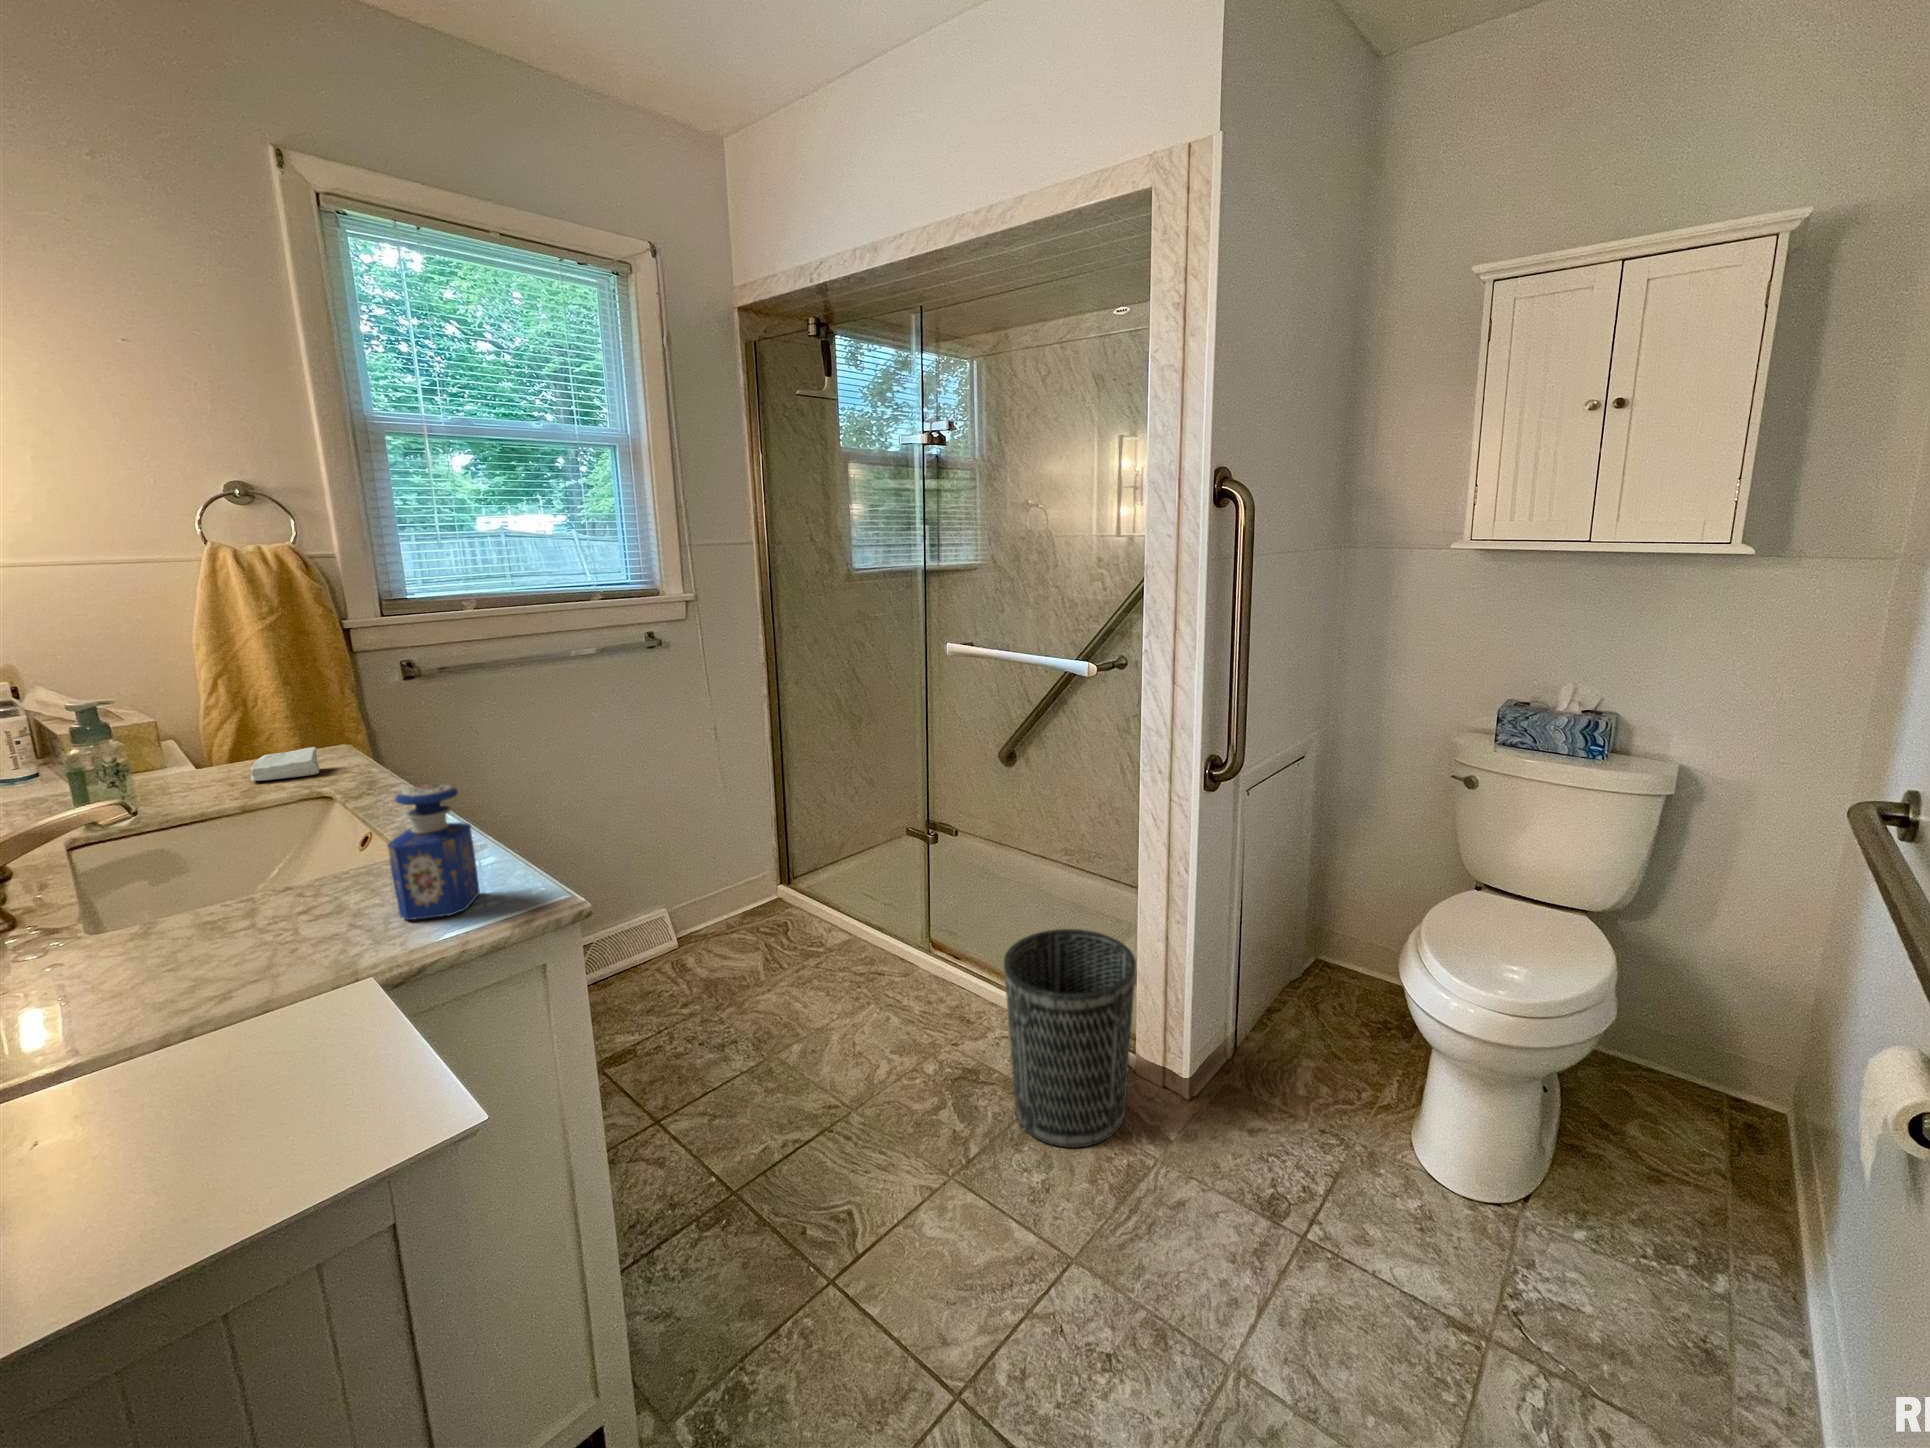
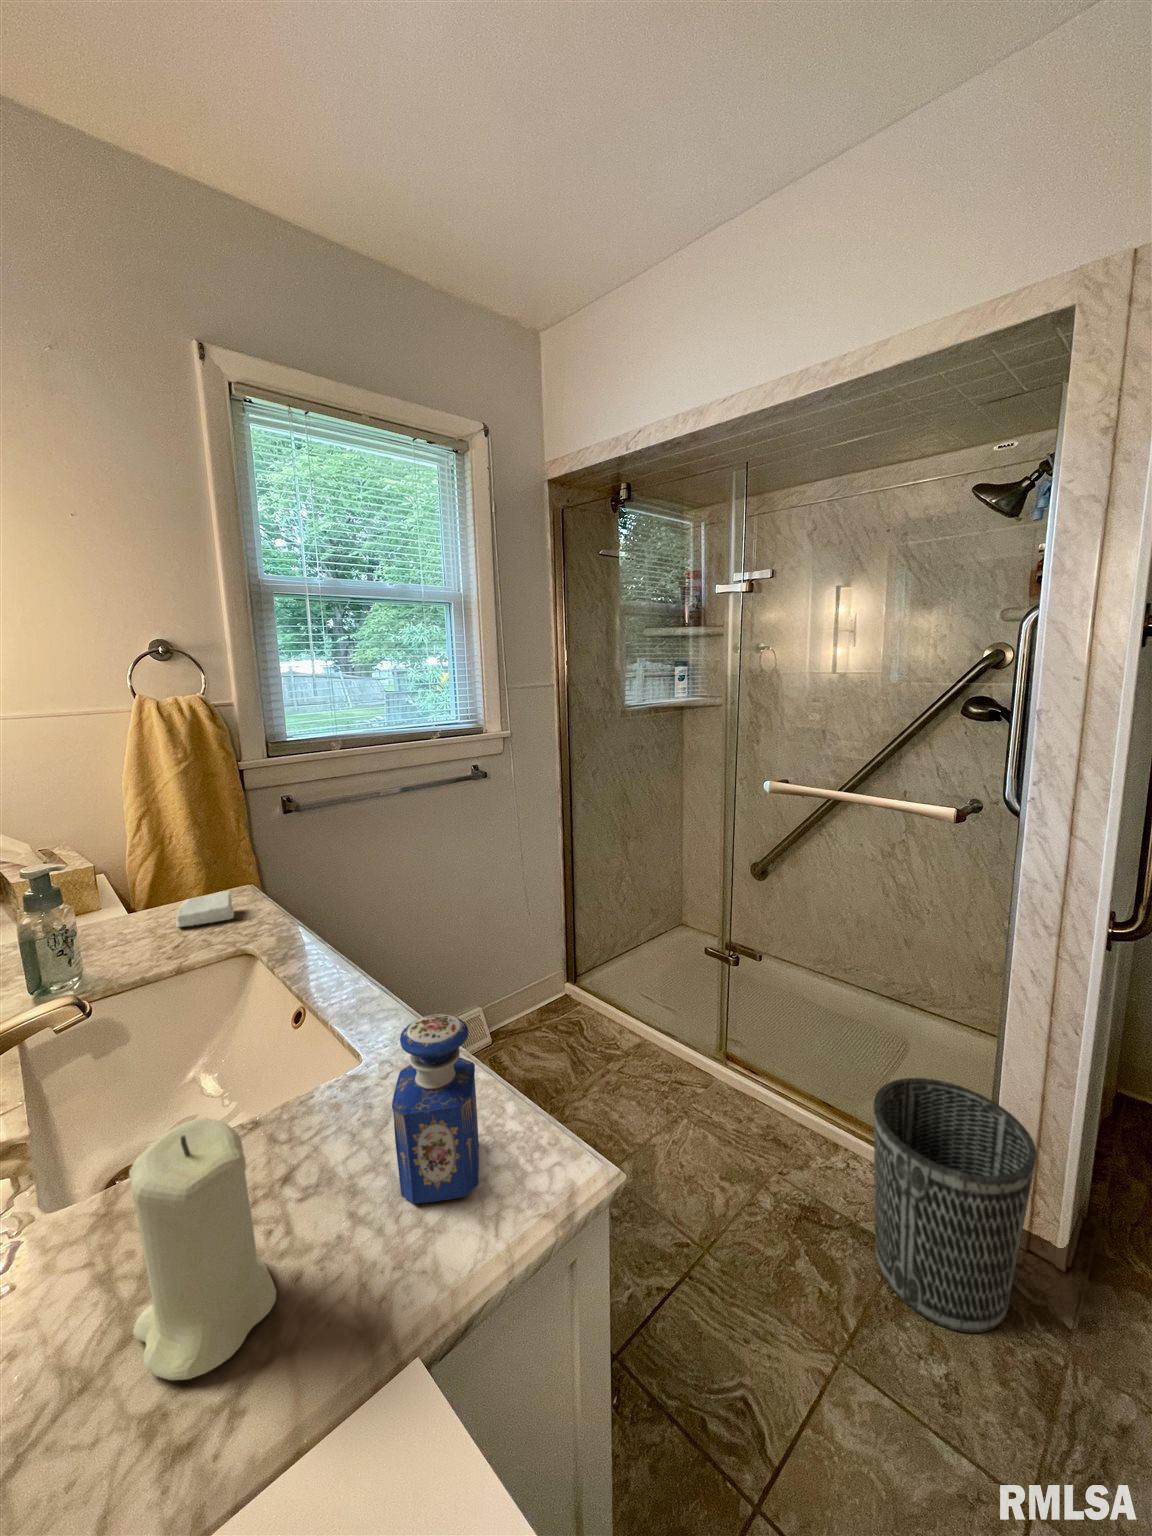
candle: none [155,833,279,991] -> present [129,1118,276,1380]

